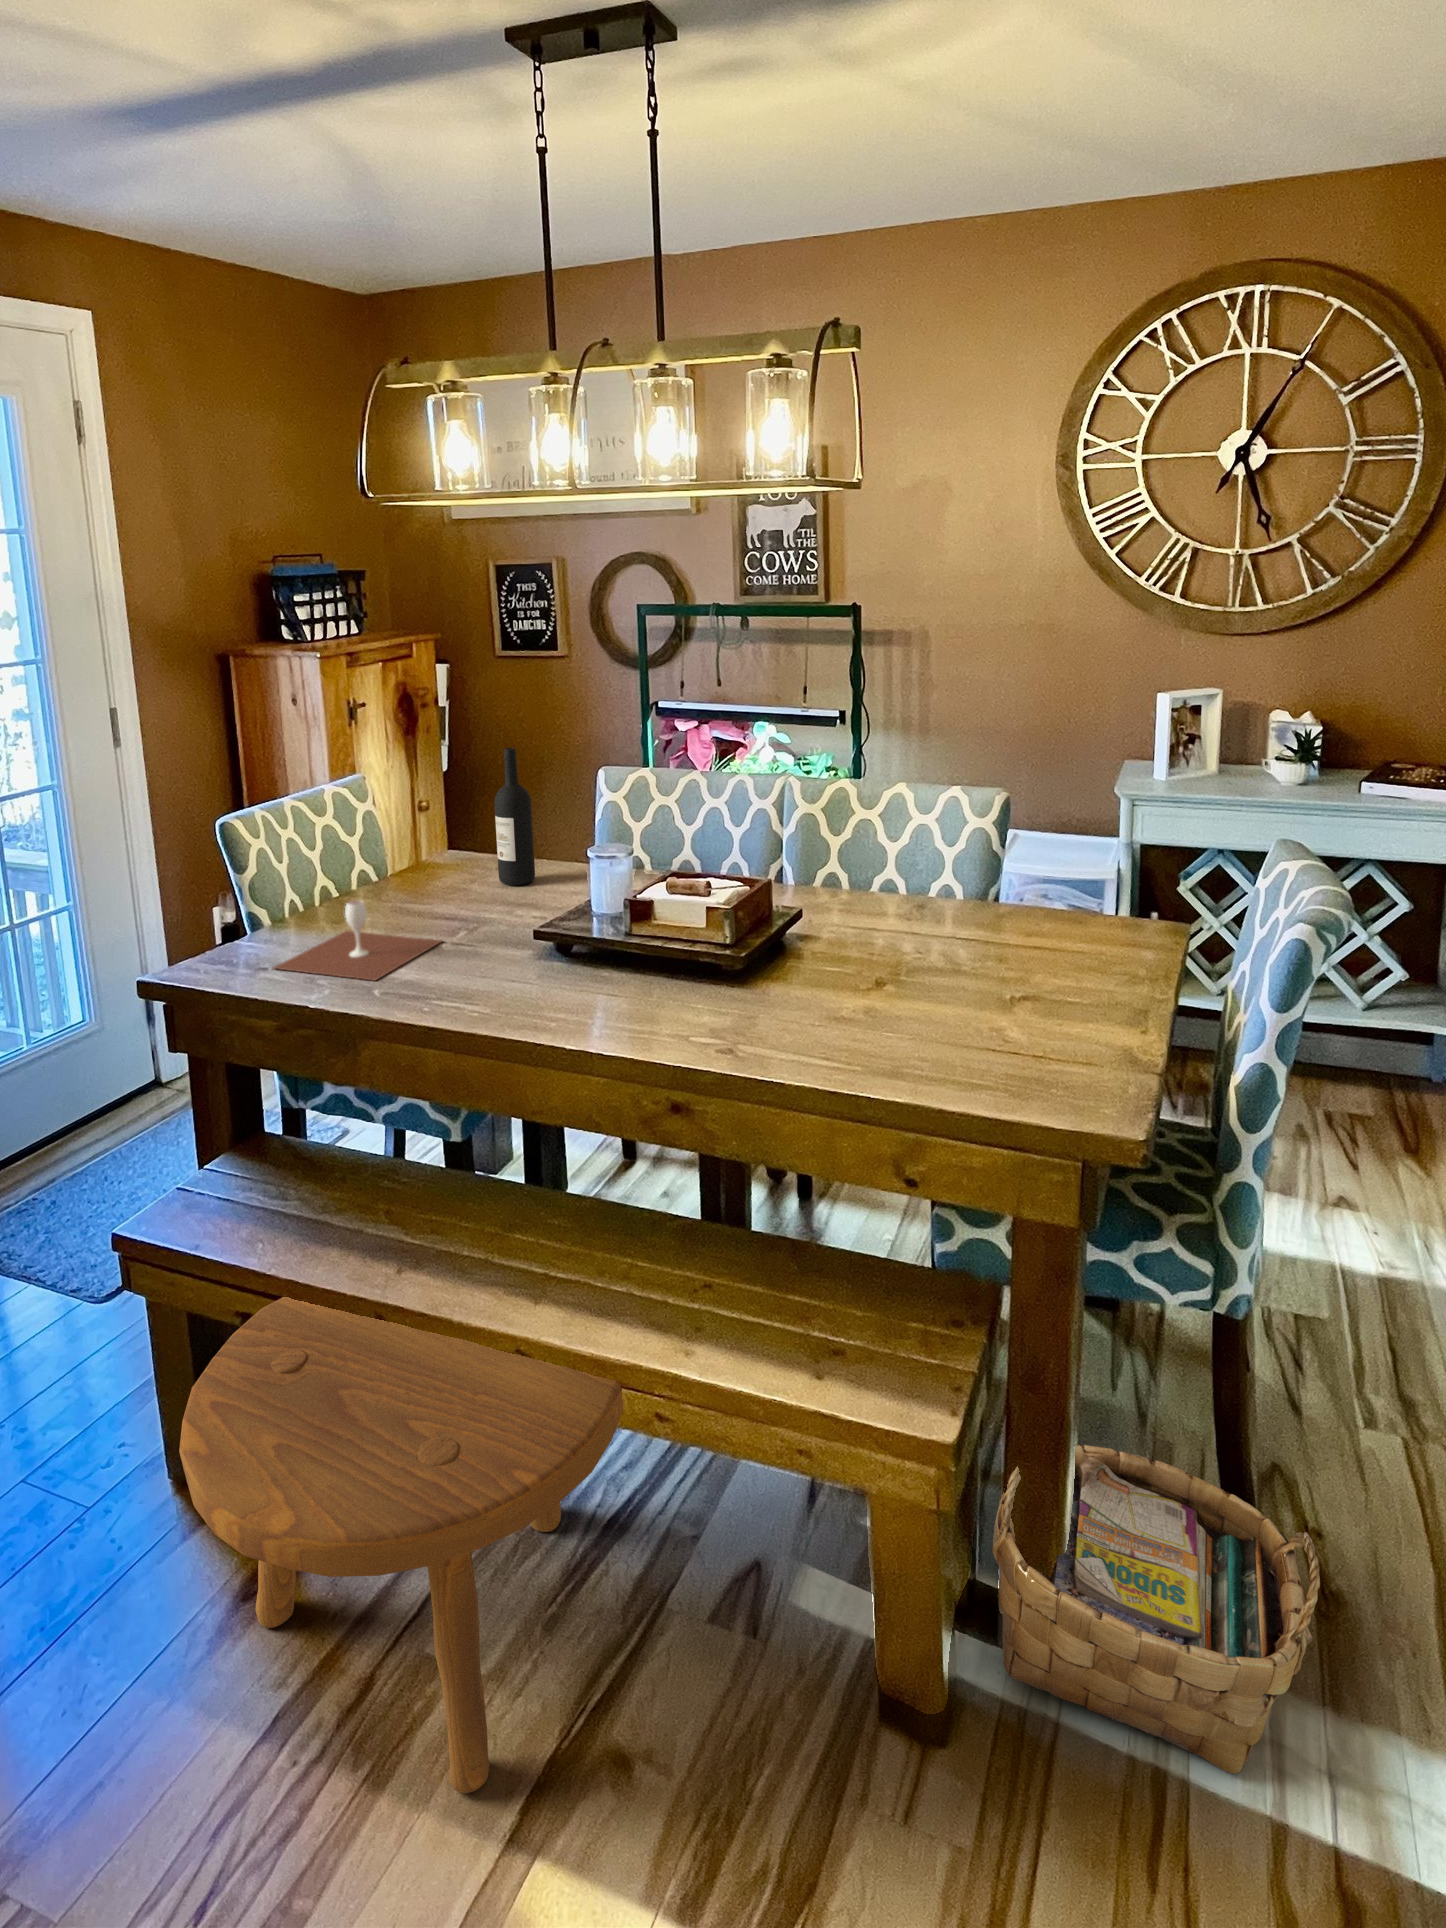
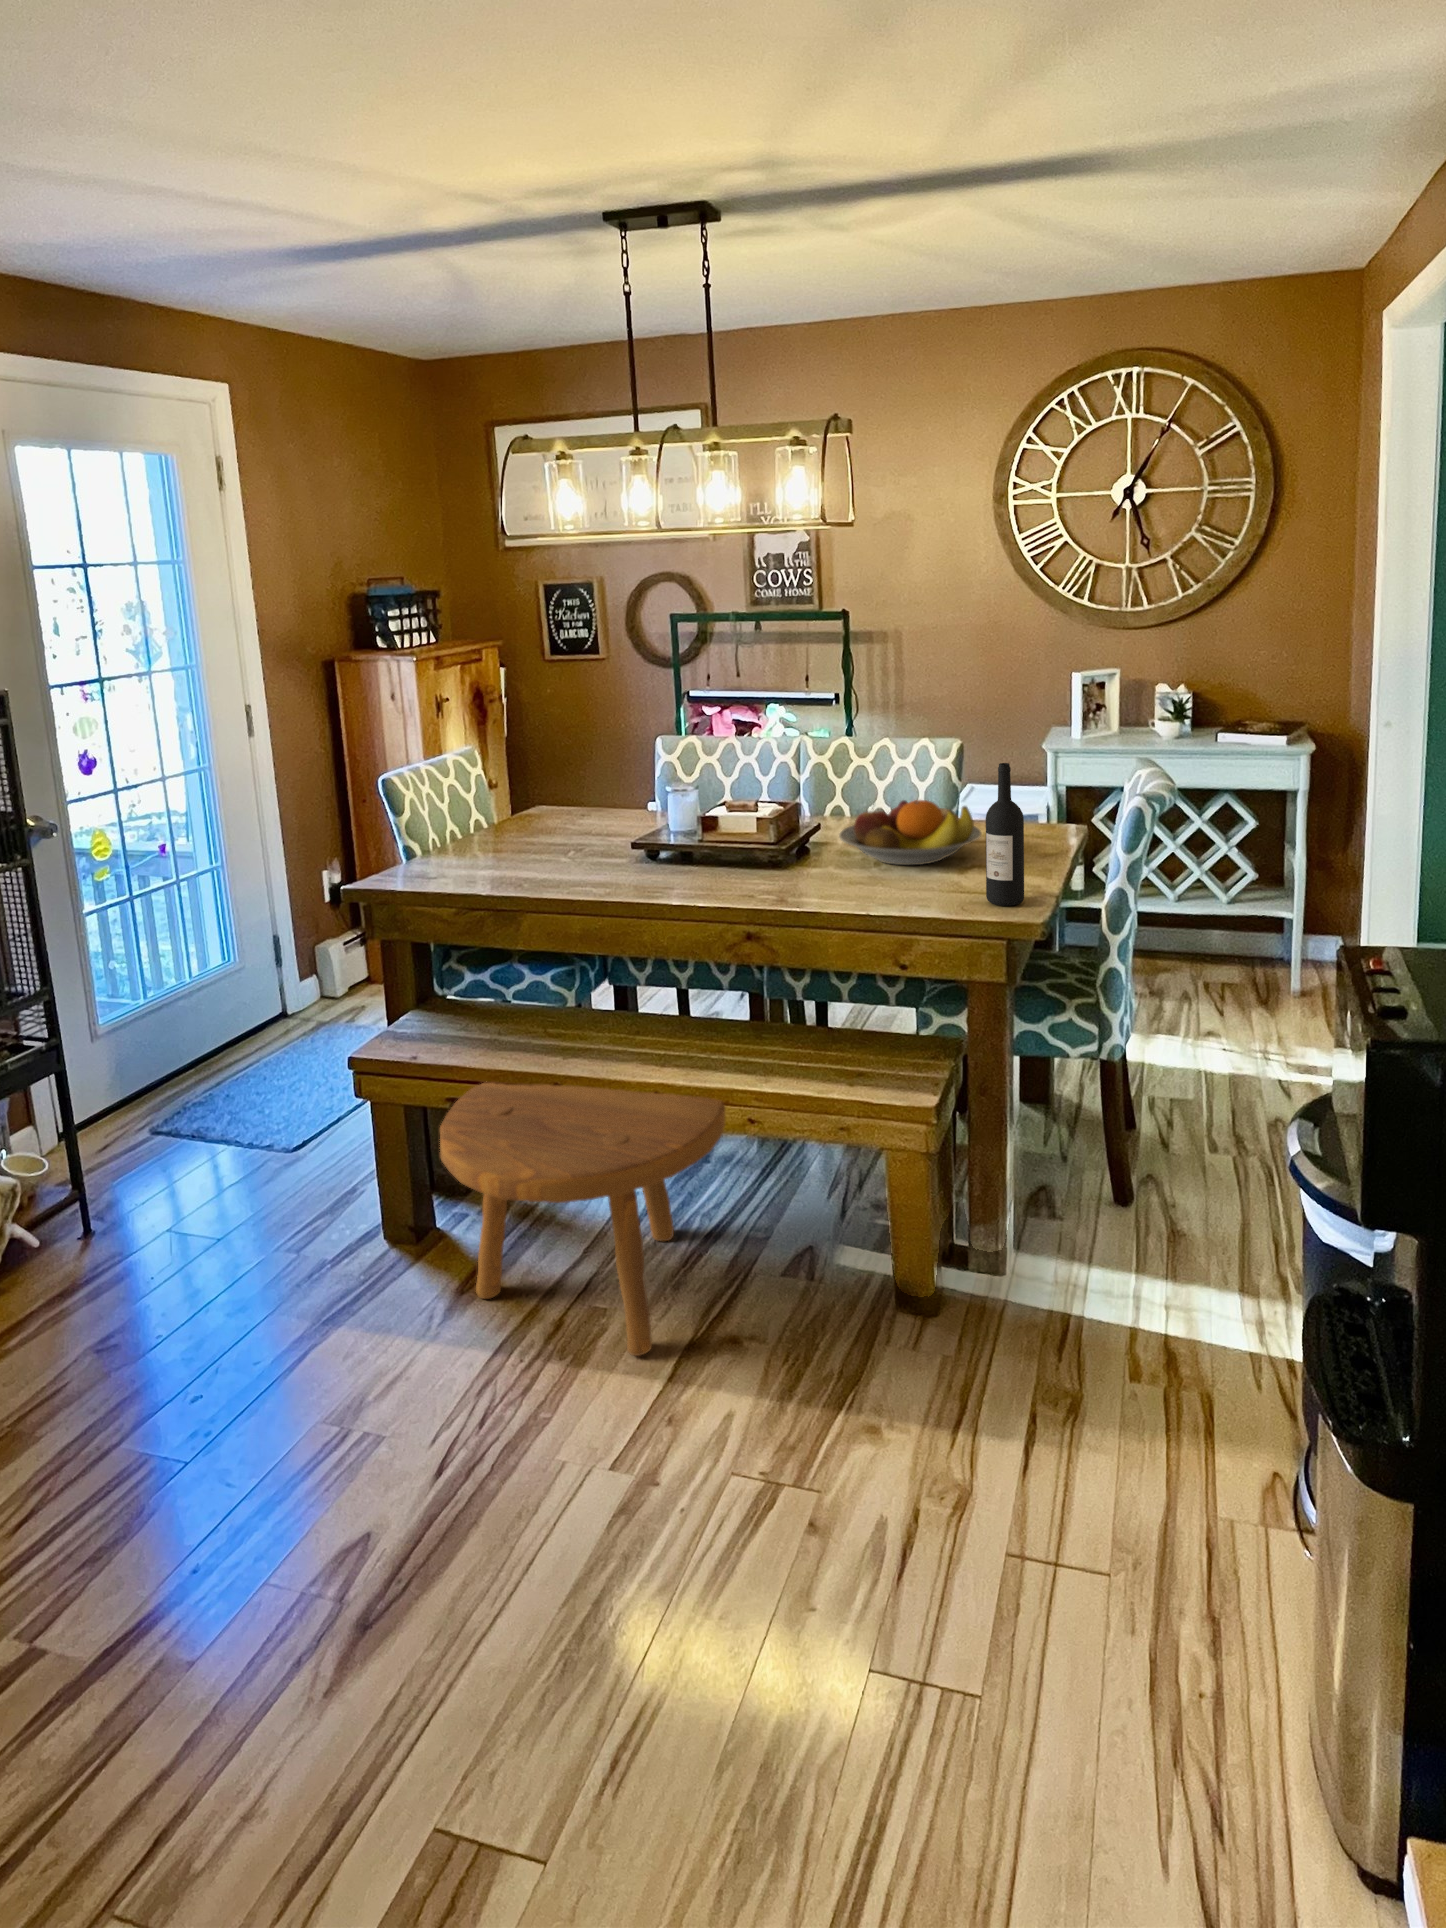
wine bottle: present [494,748,535,885] -> present [986,763,1024,906]
fruit bowl: none [825,886,1038,993] -> present [839,800,981,865]
wine glass: present [274,900,441,981] -> none [443,826,562,878]
woven basket: present [993,1445,1320,1774] -> none [962,1134,1156,1307]

